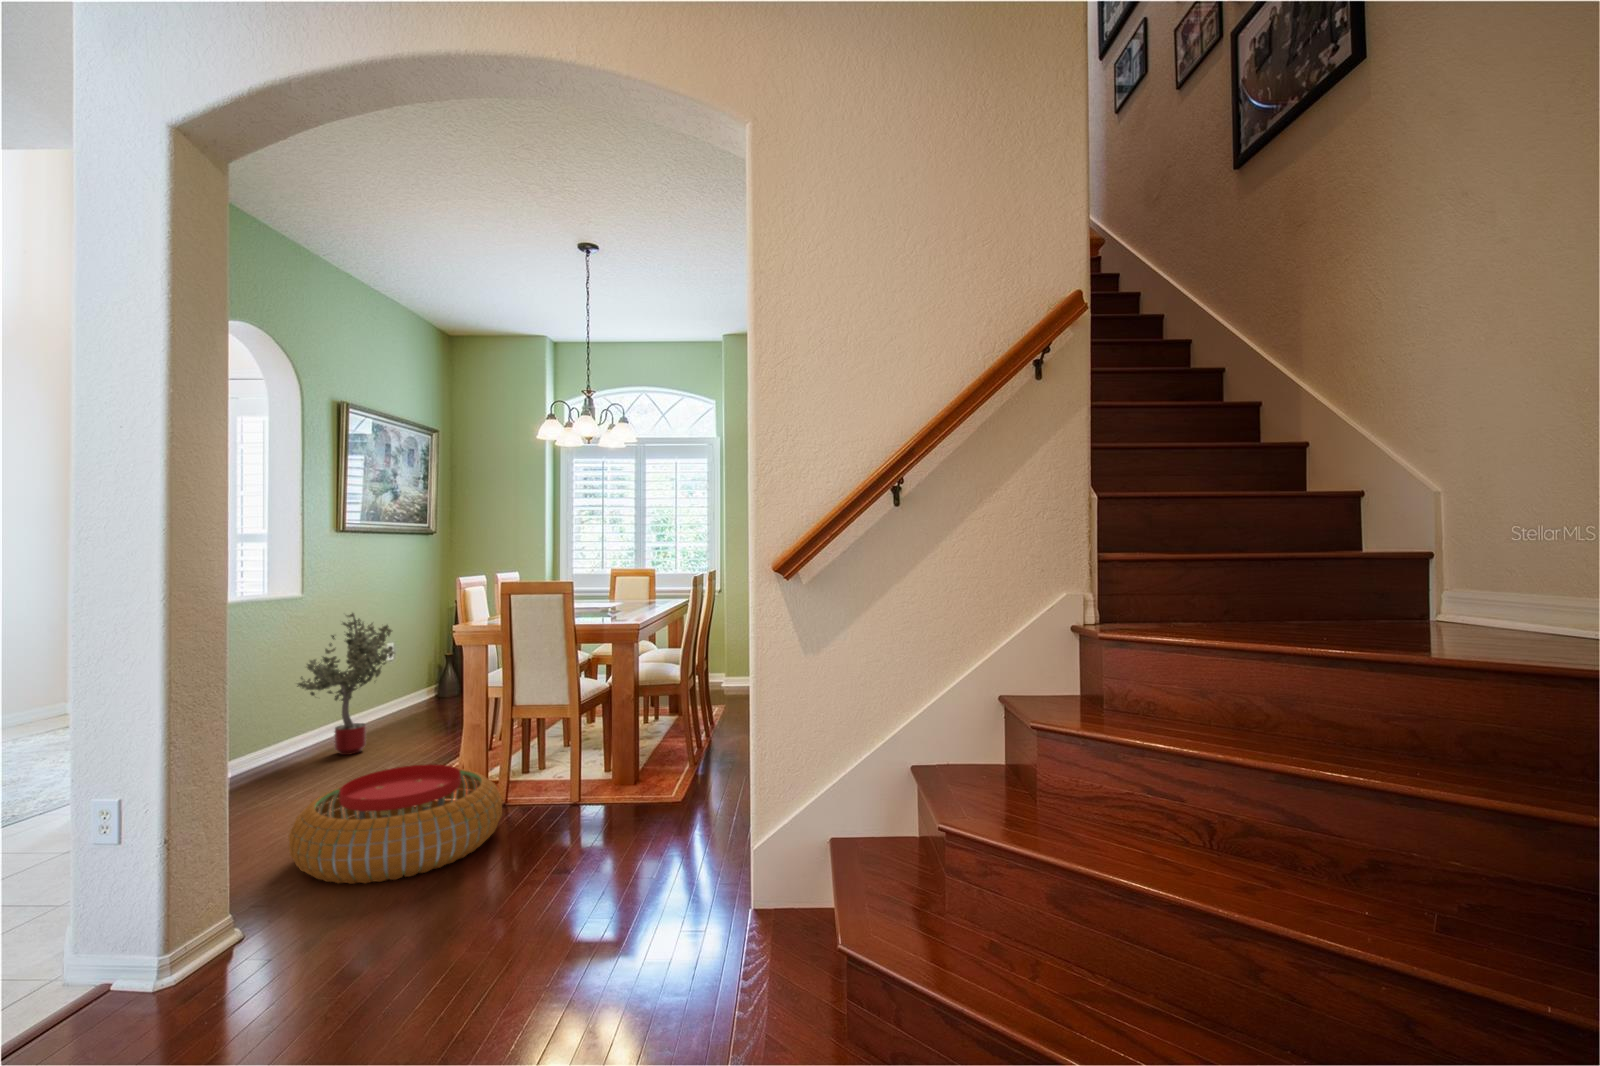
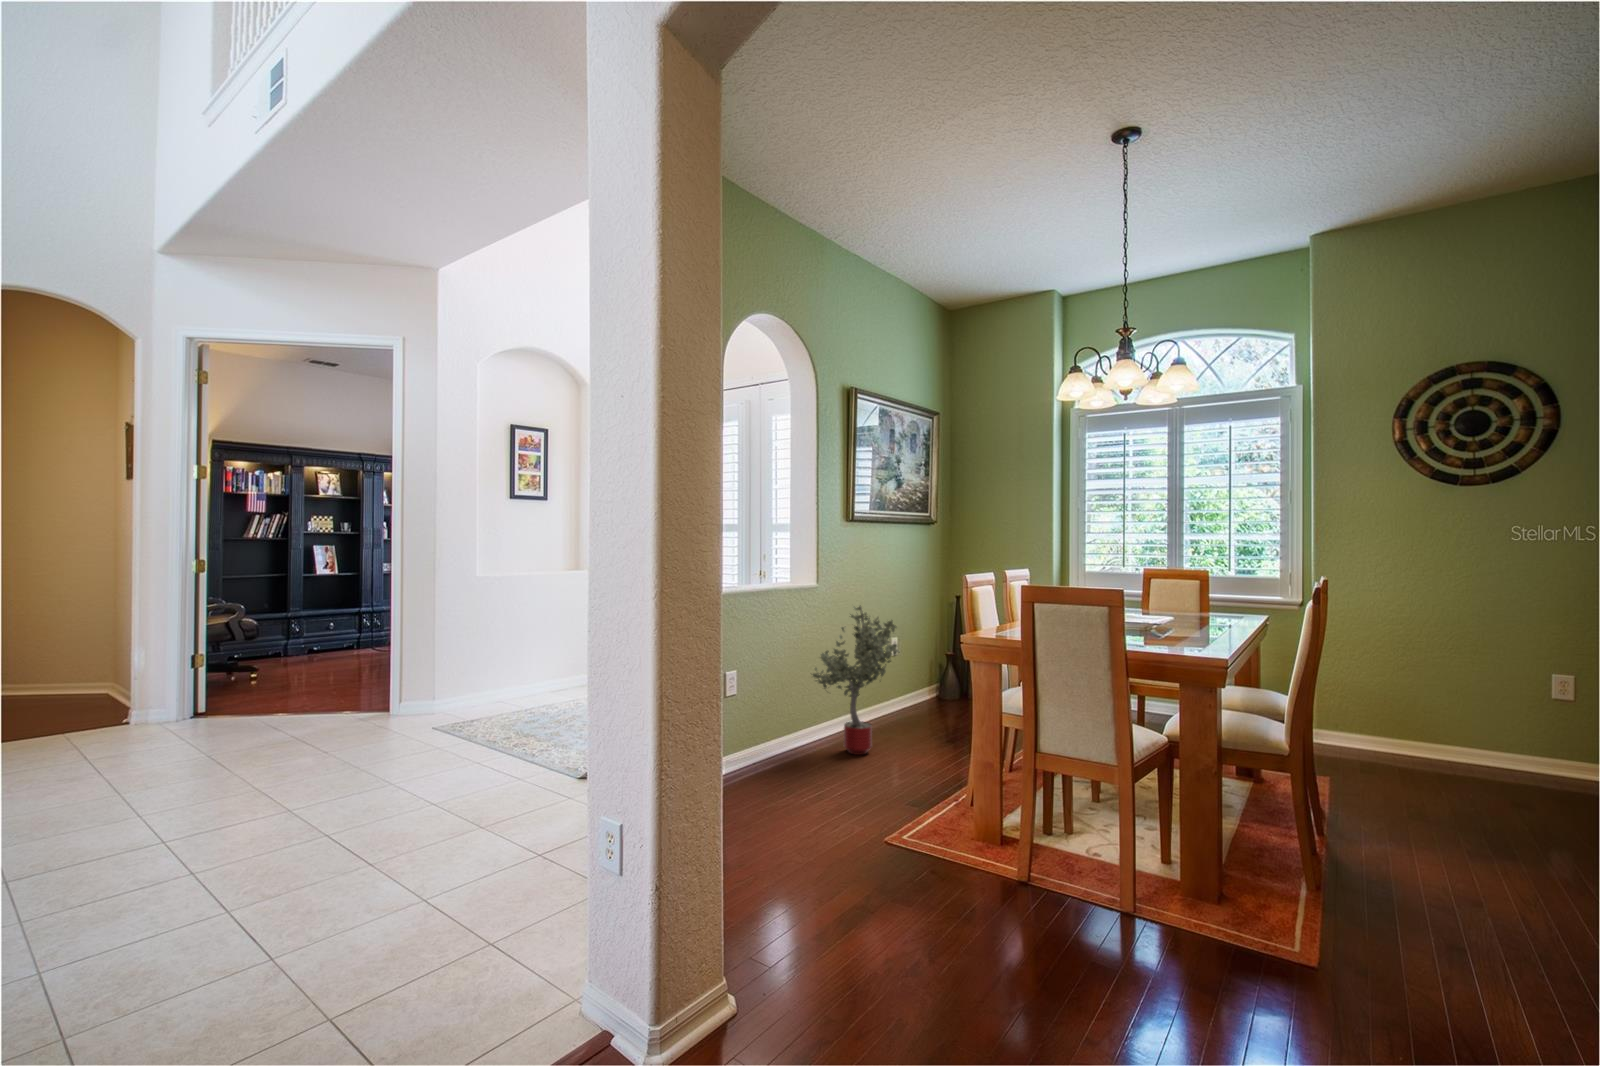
pouf: present [289,764,502,884] -> none [789,811,1032,983]

